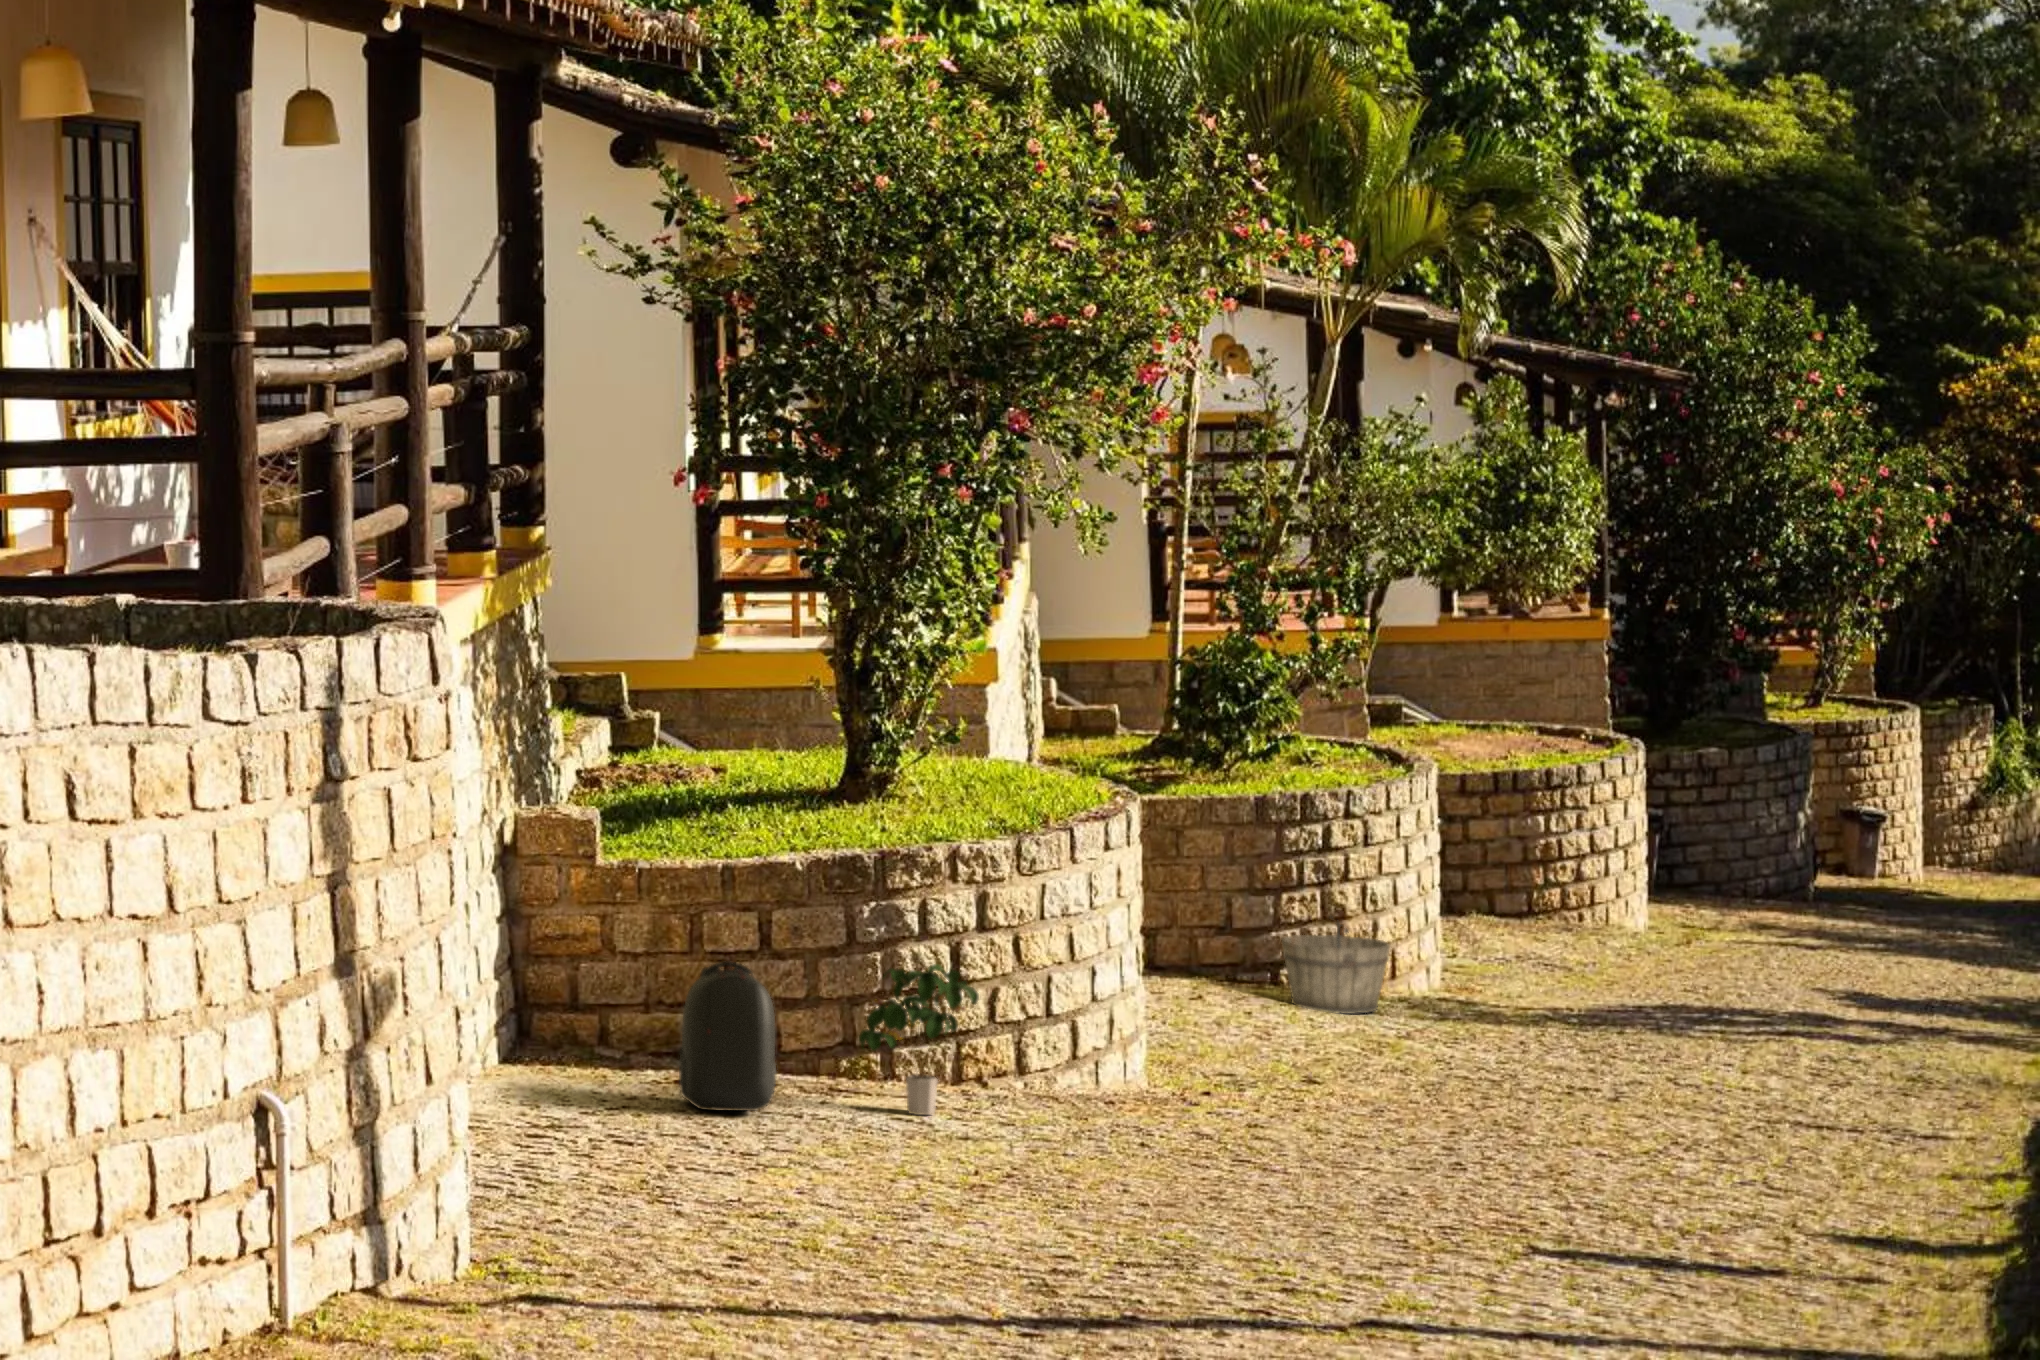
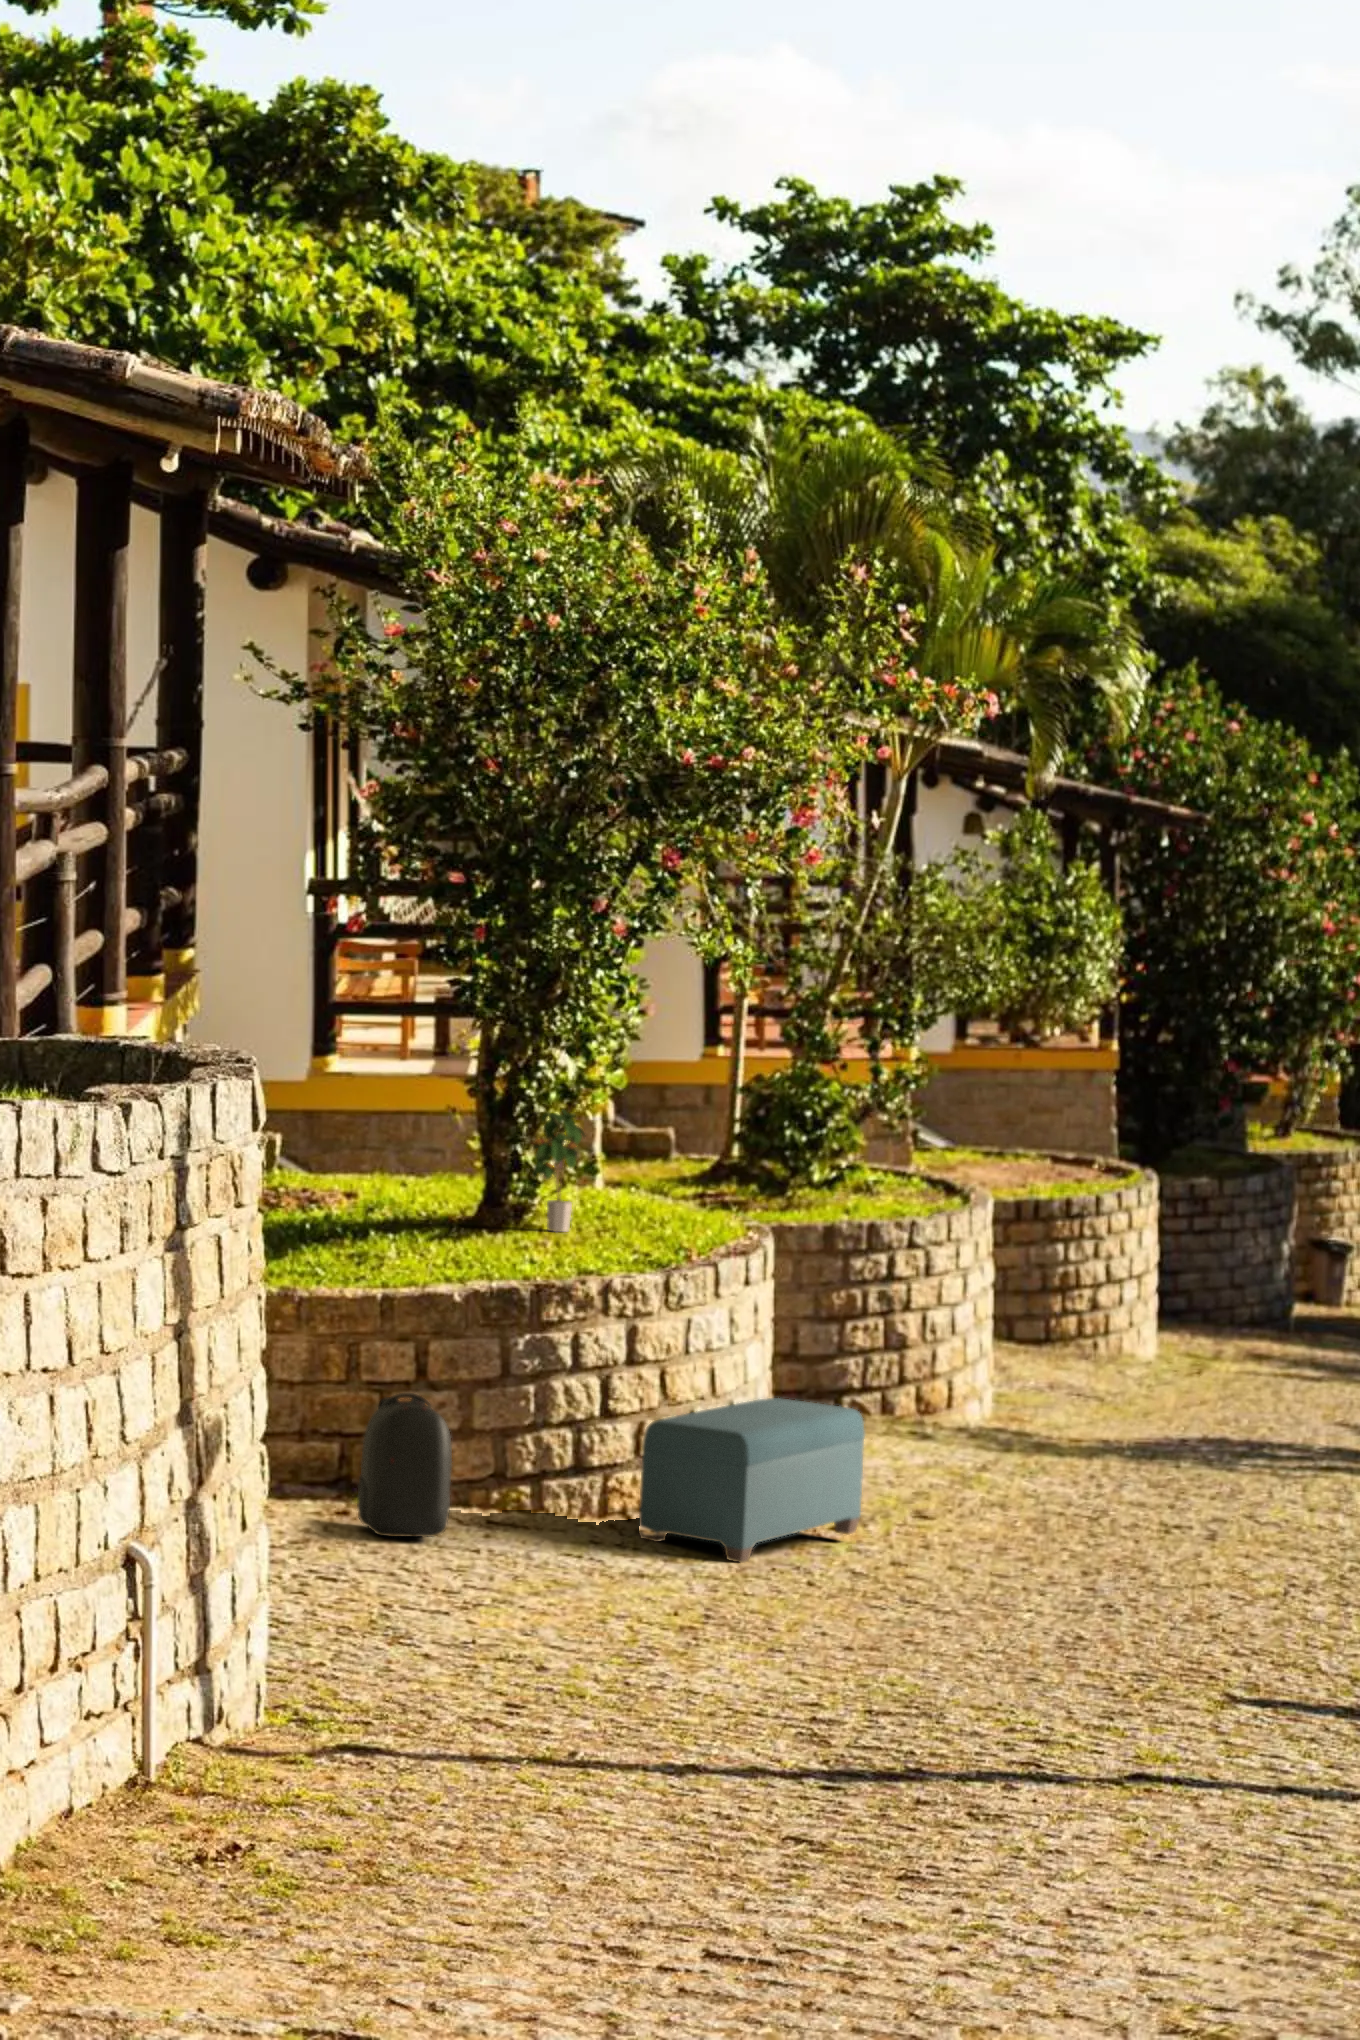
wooden bucket: present [1282,917,1390,1014] -> none [853,1342,954,1437]
potted plant: present [859,964,979,1115] -> present [532,1111,584,1232]
bench: none [992,966,1244,1139] -> present [639,1398,865,1563]

